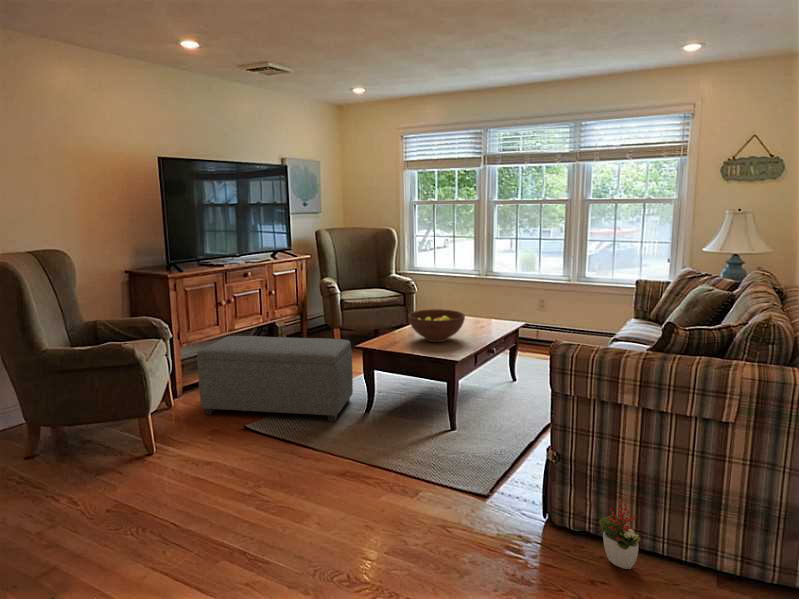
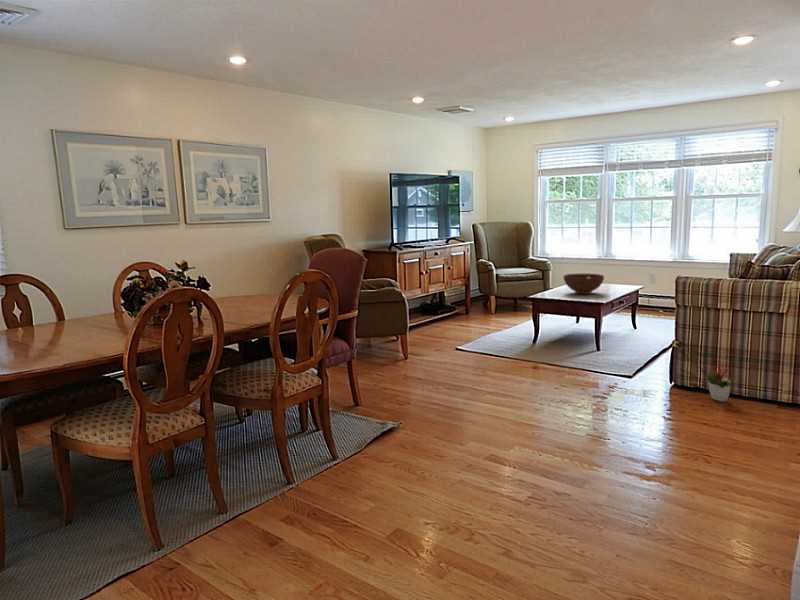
ottoman: present [197,336,353,422] -> none [422,293,521,346]

